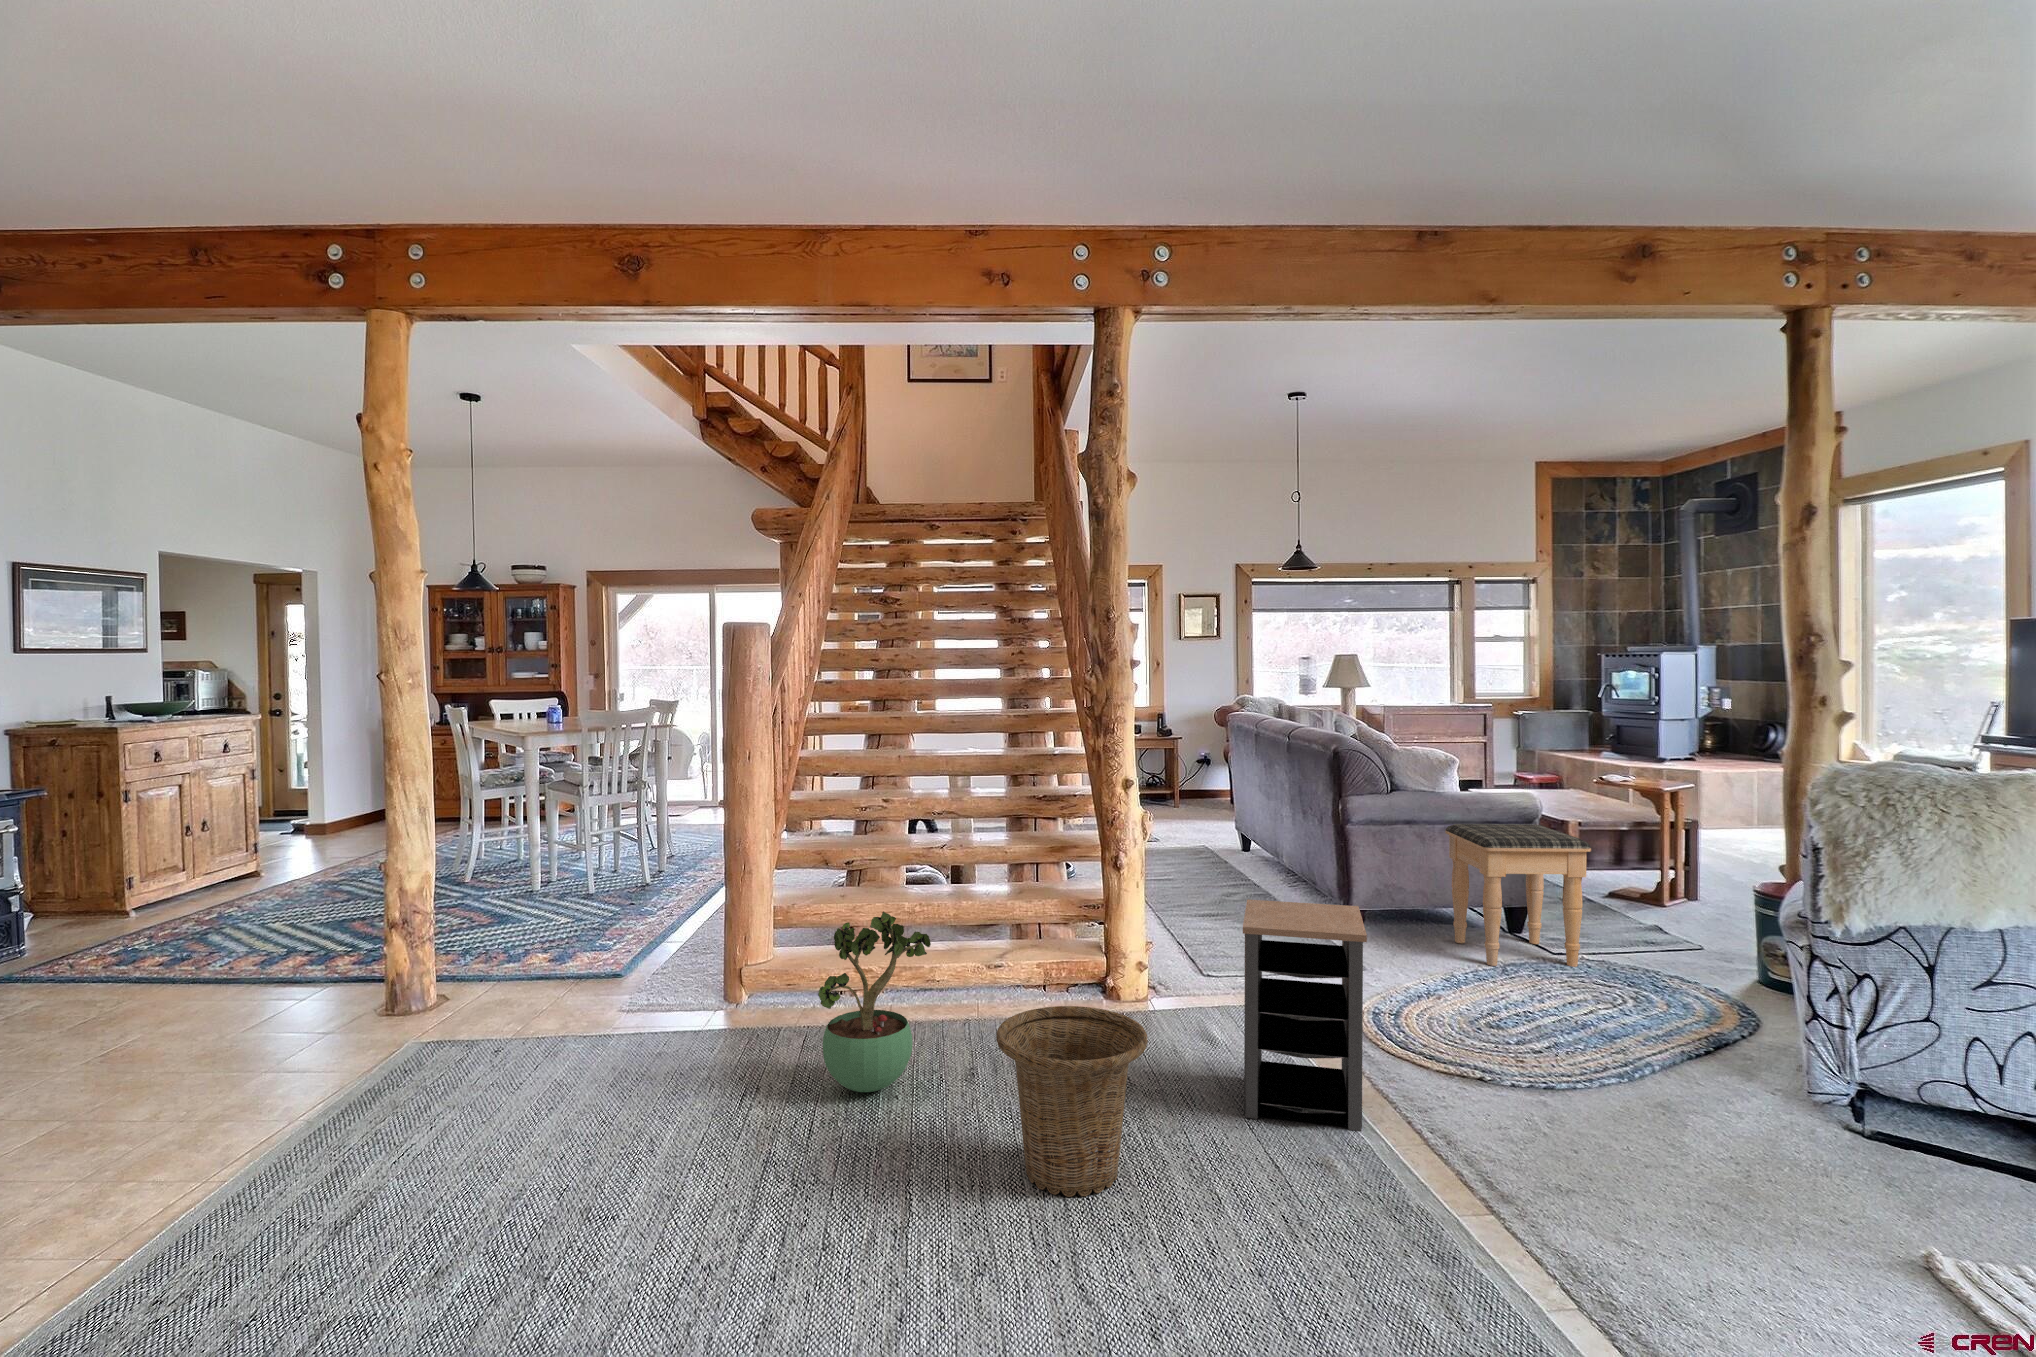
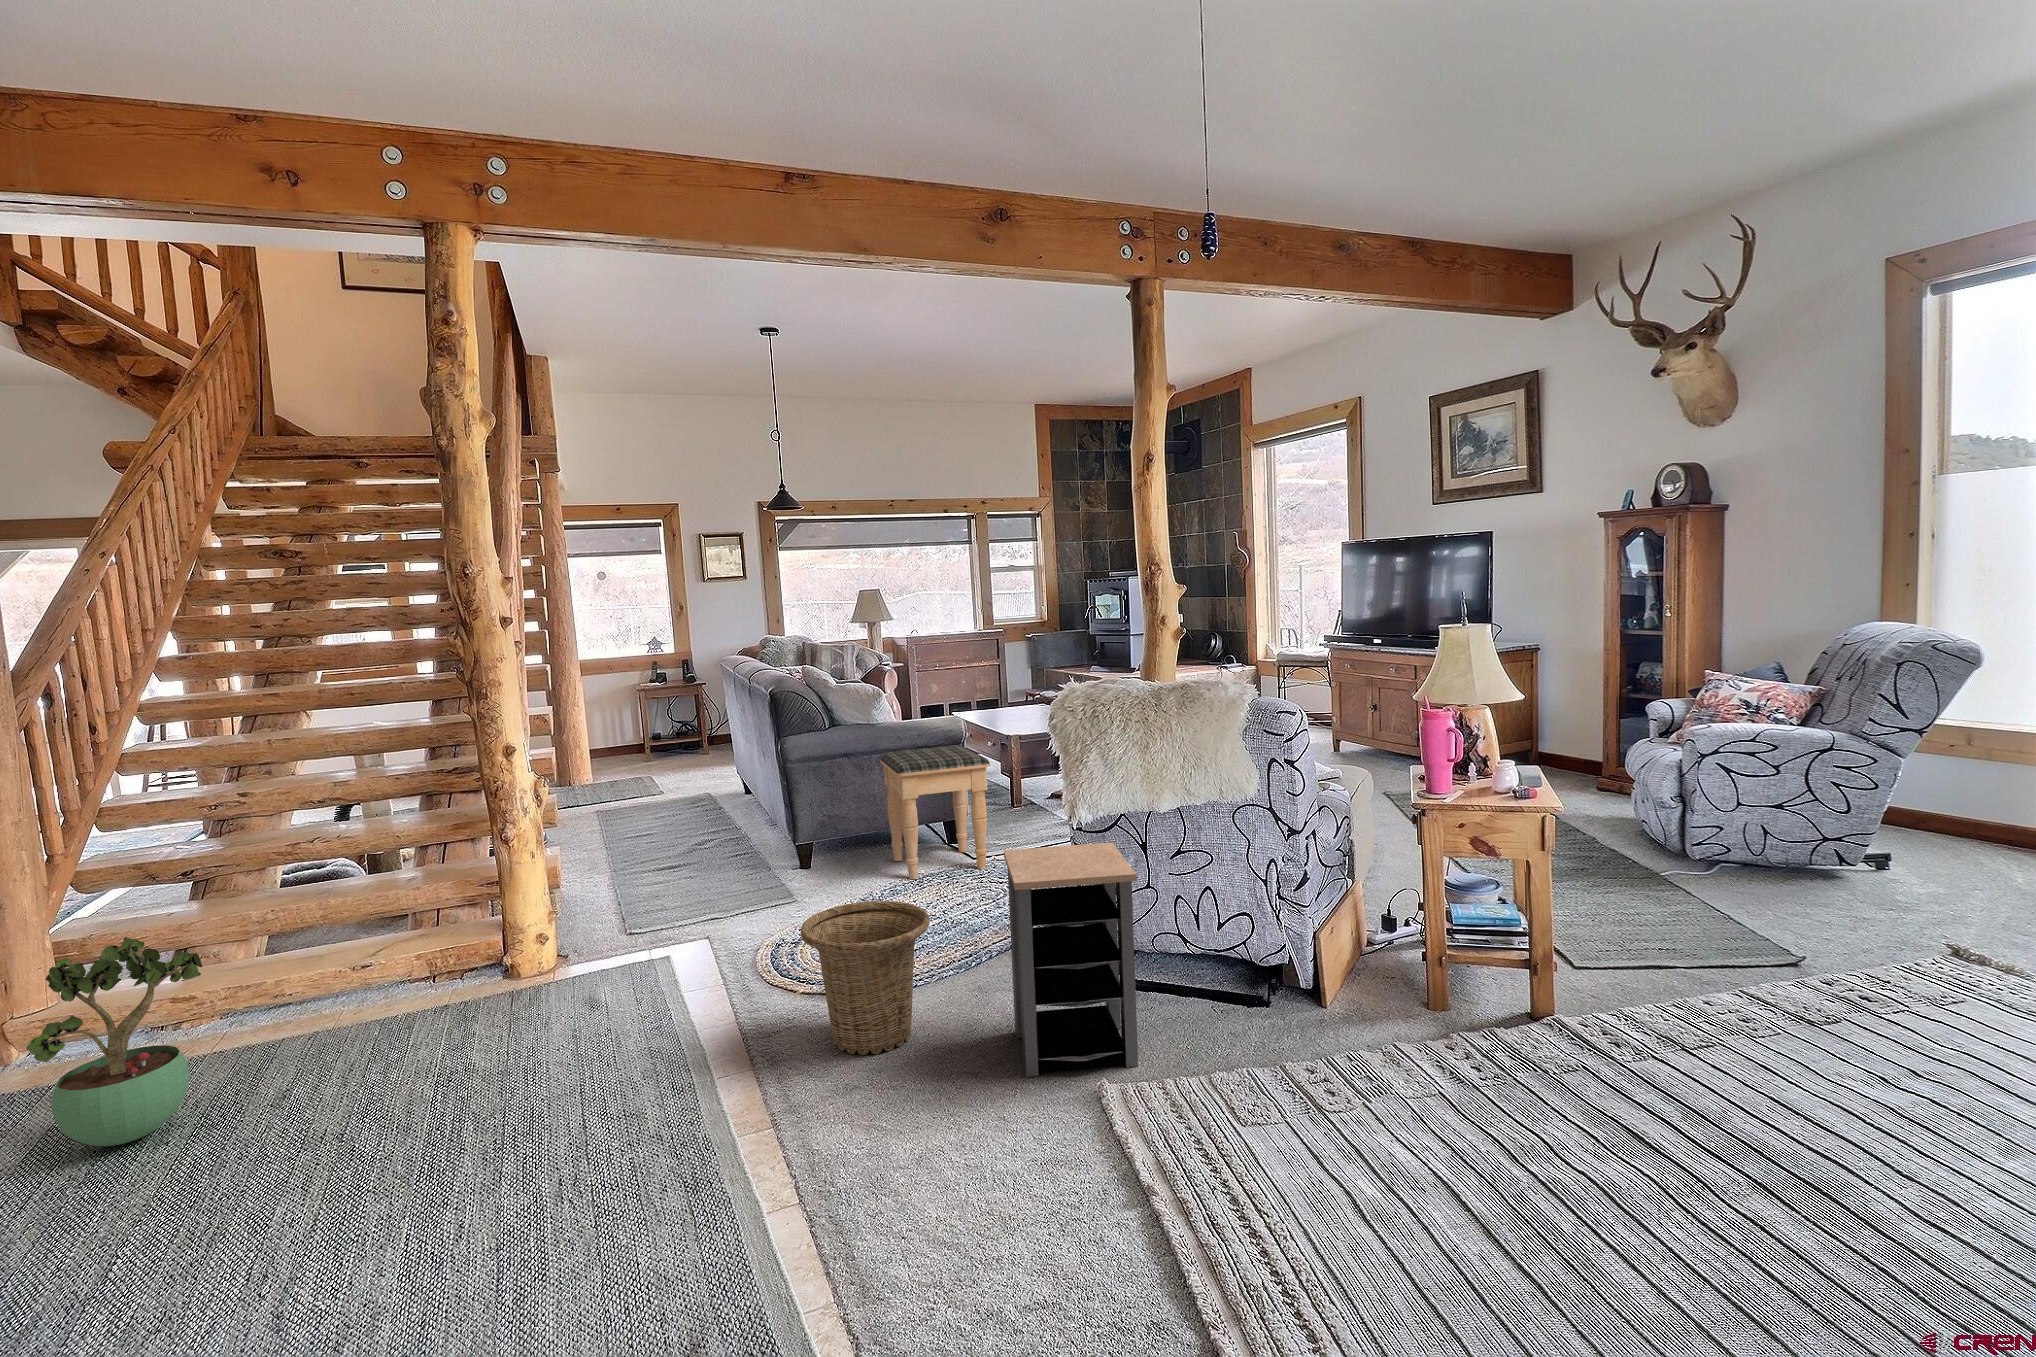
side table: present [1243,900,1367,1131] -> present [1004,842,1138,1077]
basket: present [996,1006,1148,1197] -> present [801,901,930,1055]

